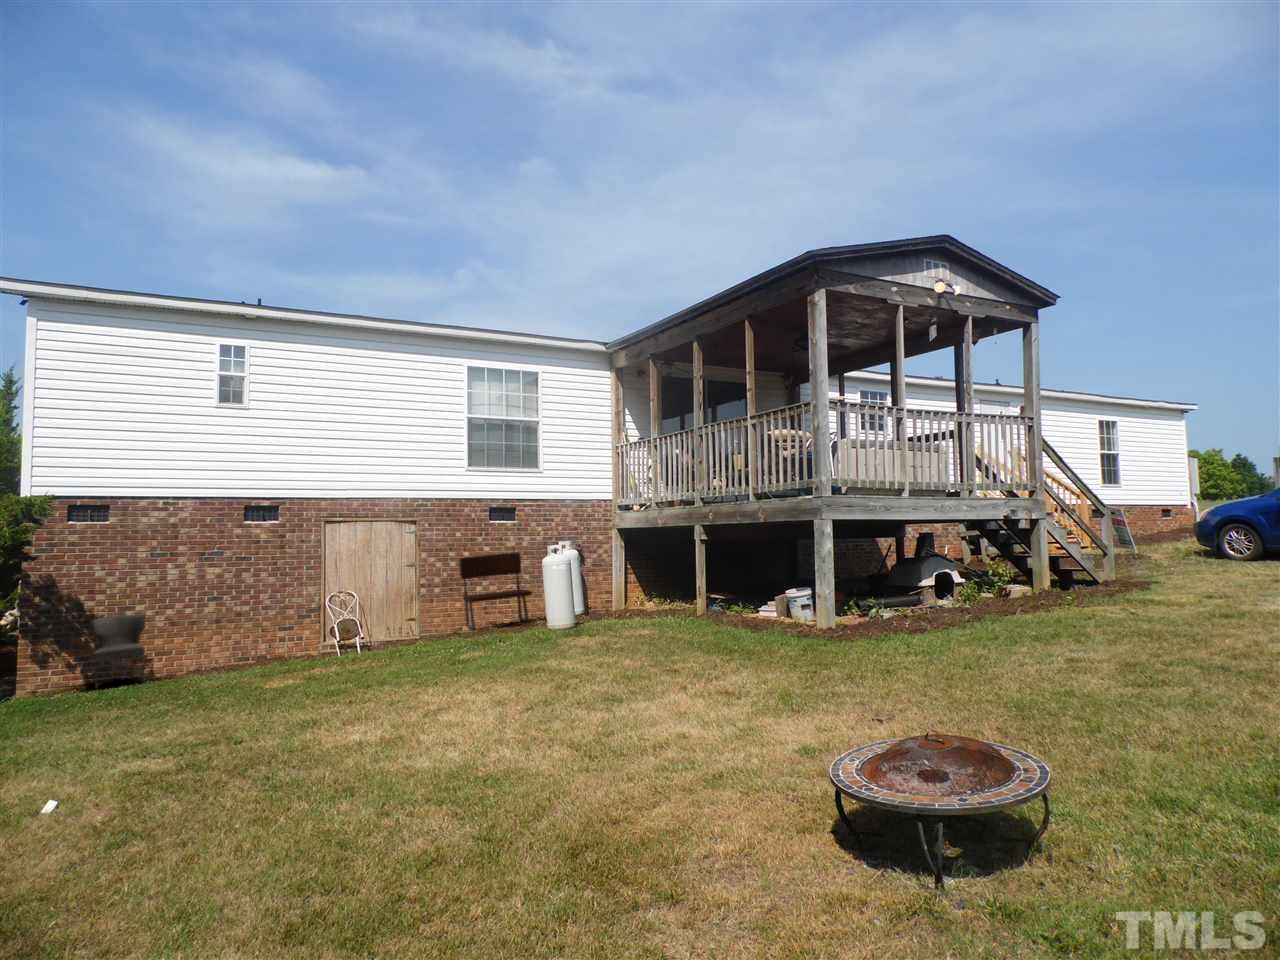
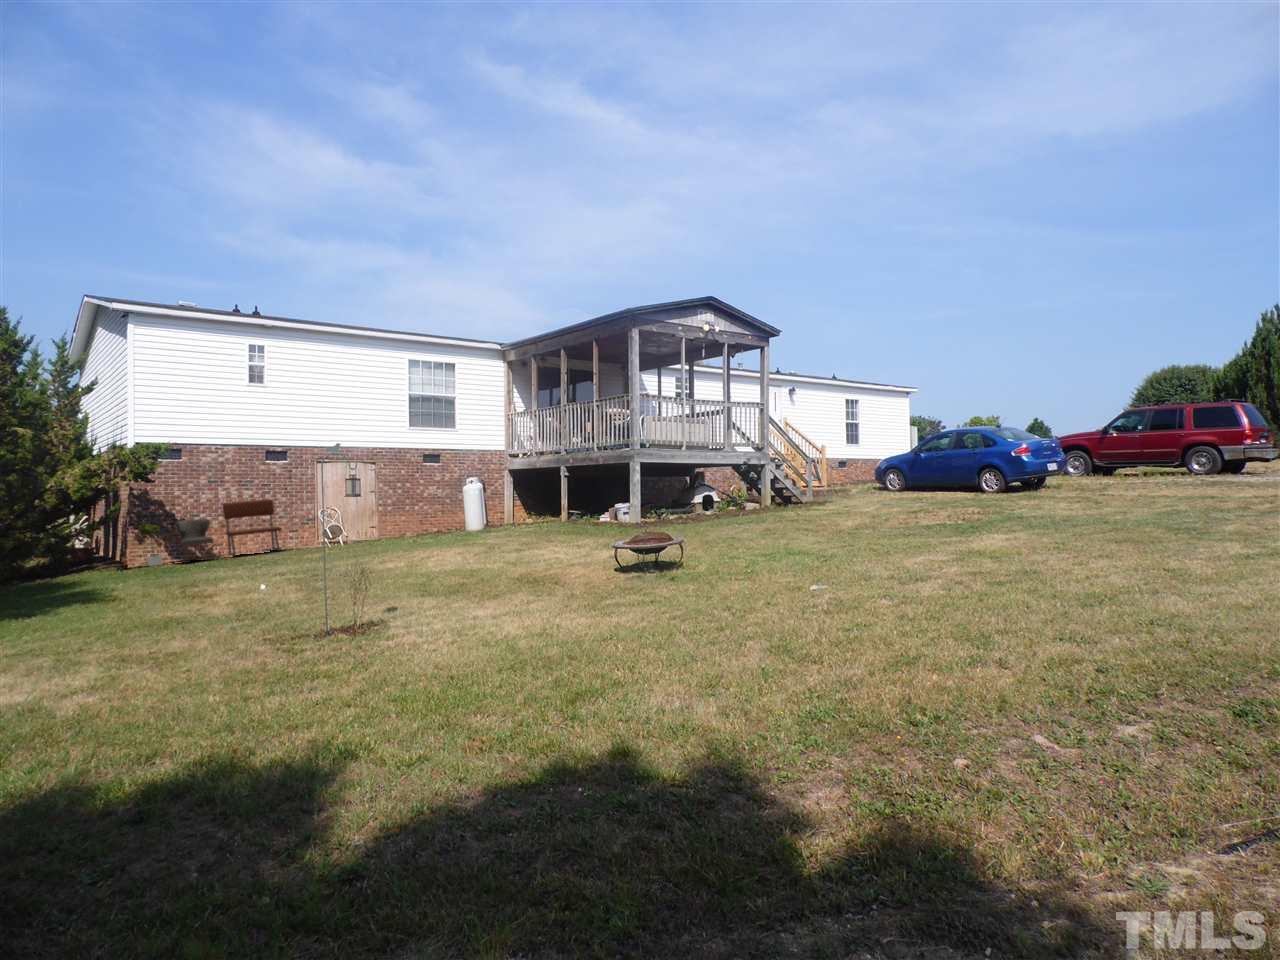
bench: present [459,552,532,630] -> present [223,499,282,556]
potted tree: none [28,624,66,694] -> present [139,524,162,566]

